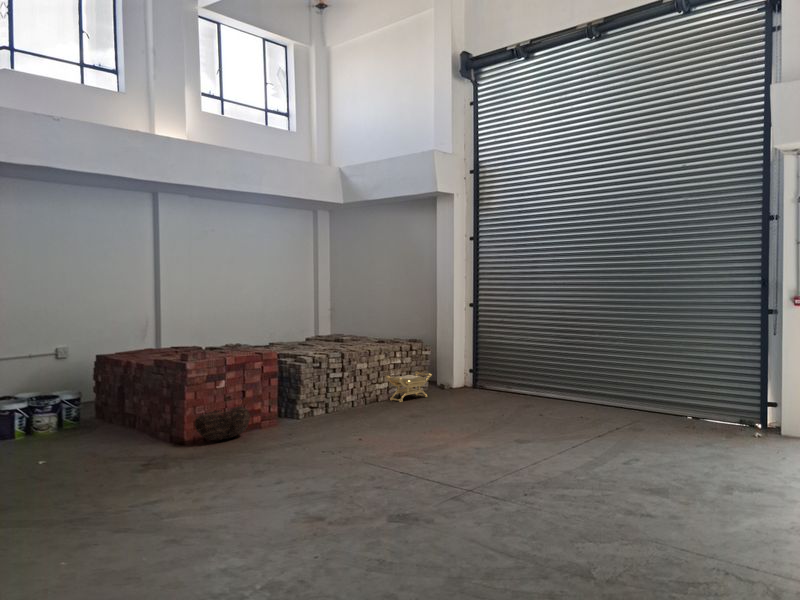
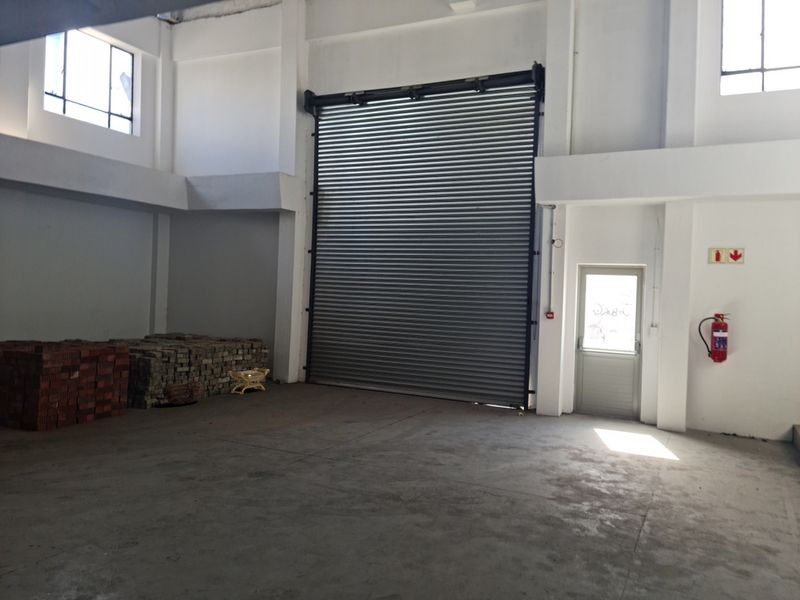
basket: present [195,407,250,440] -> present [163,380,203,405]

